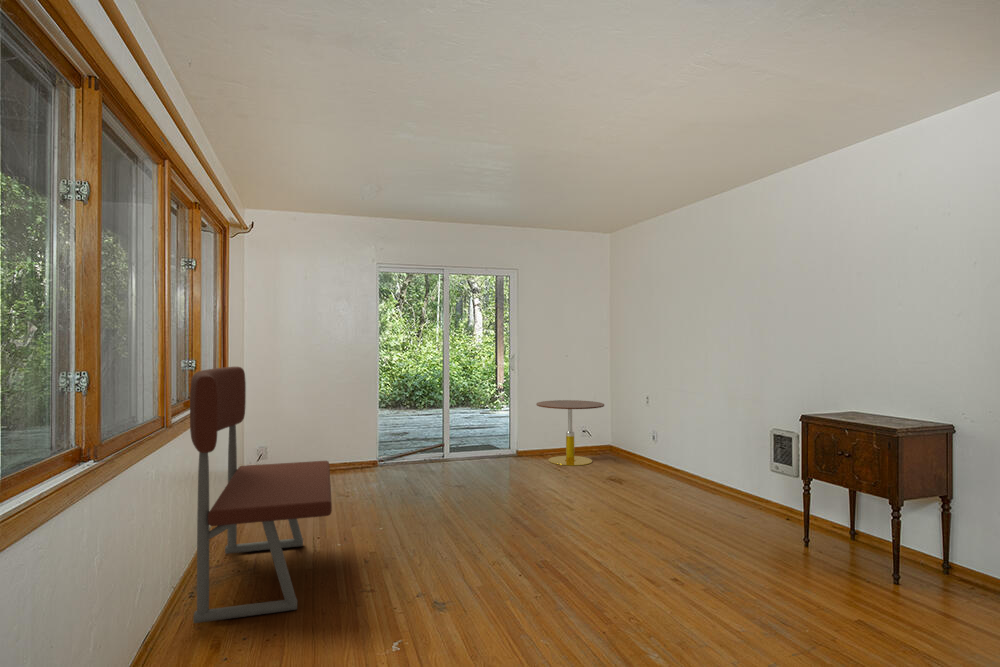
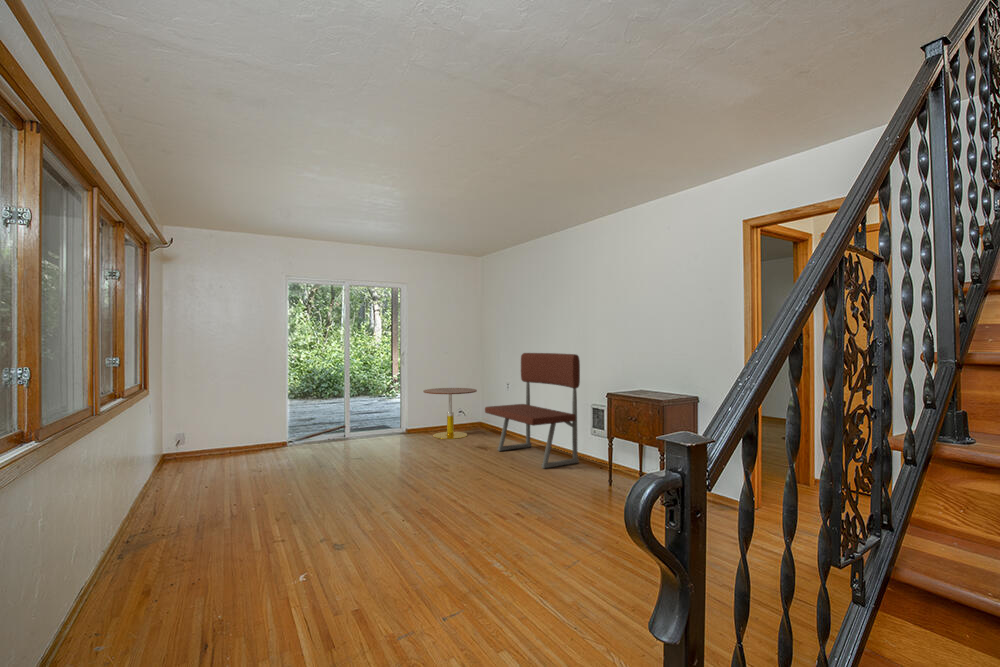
bench: present [190,367,332,623] -> present [485,353,580,468]

